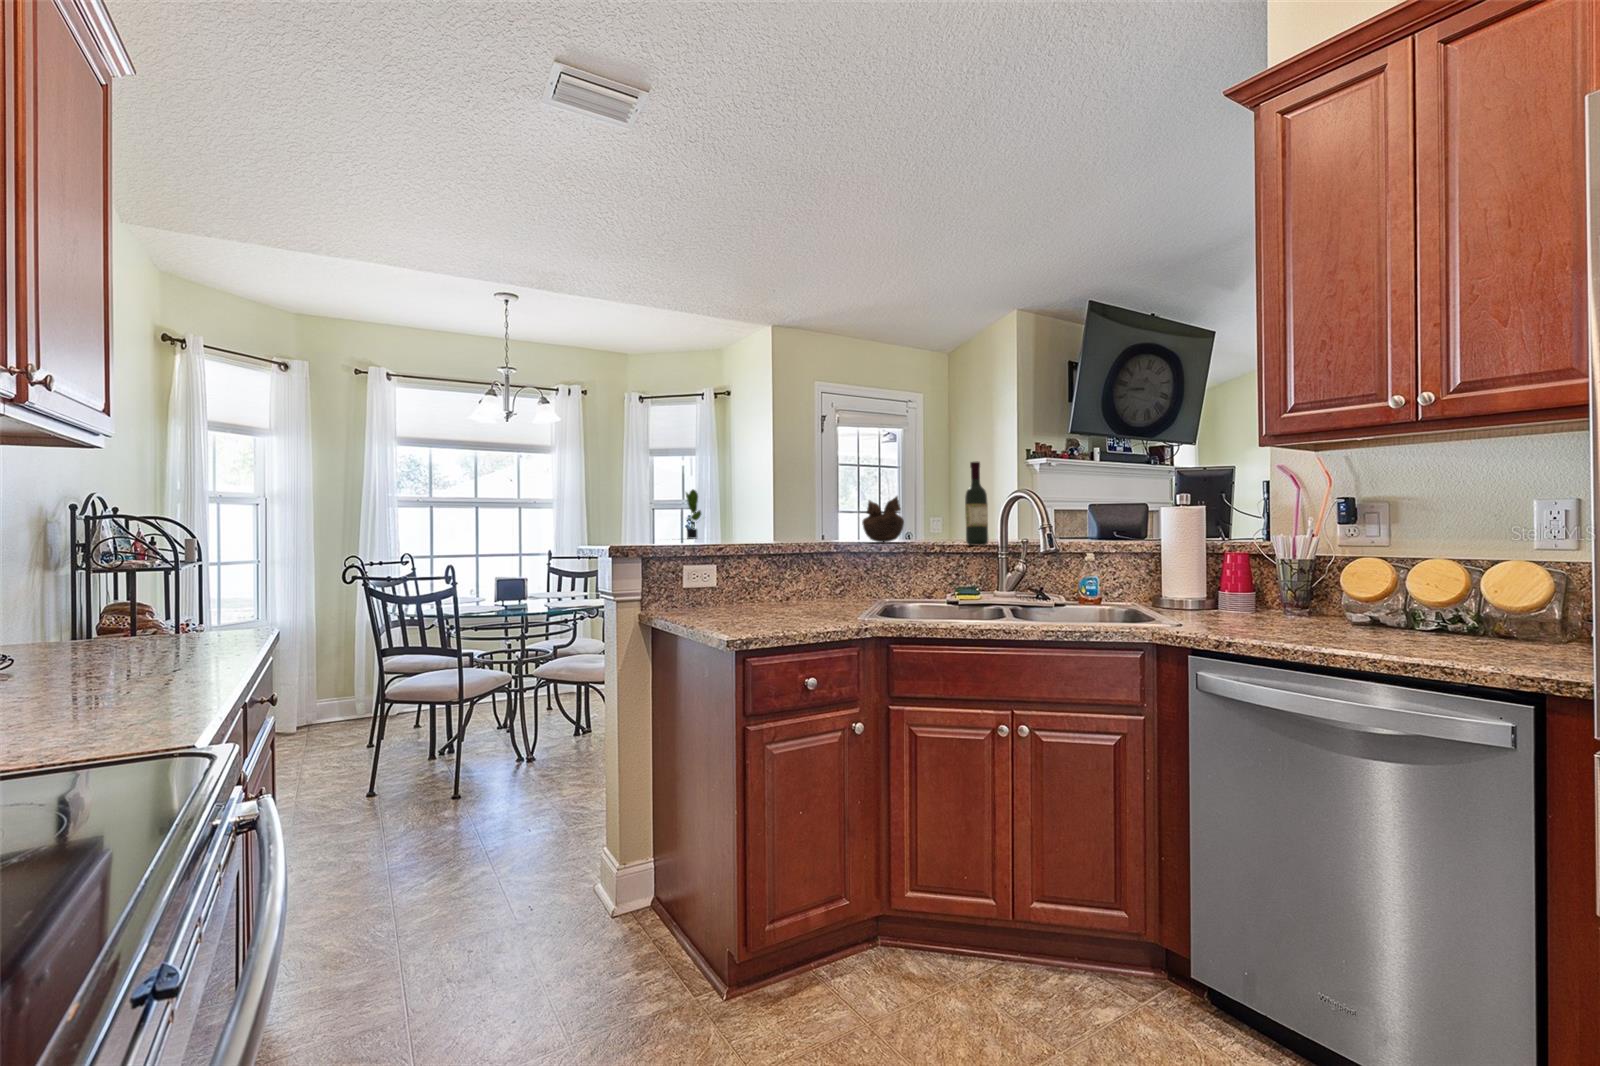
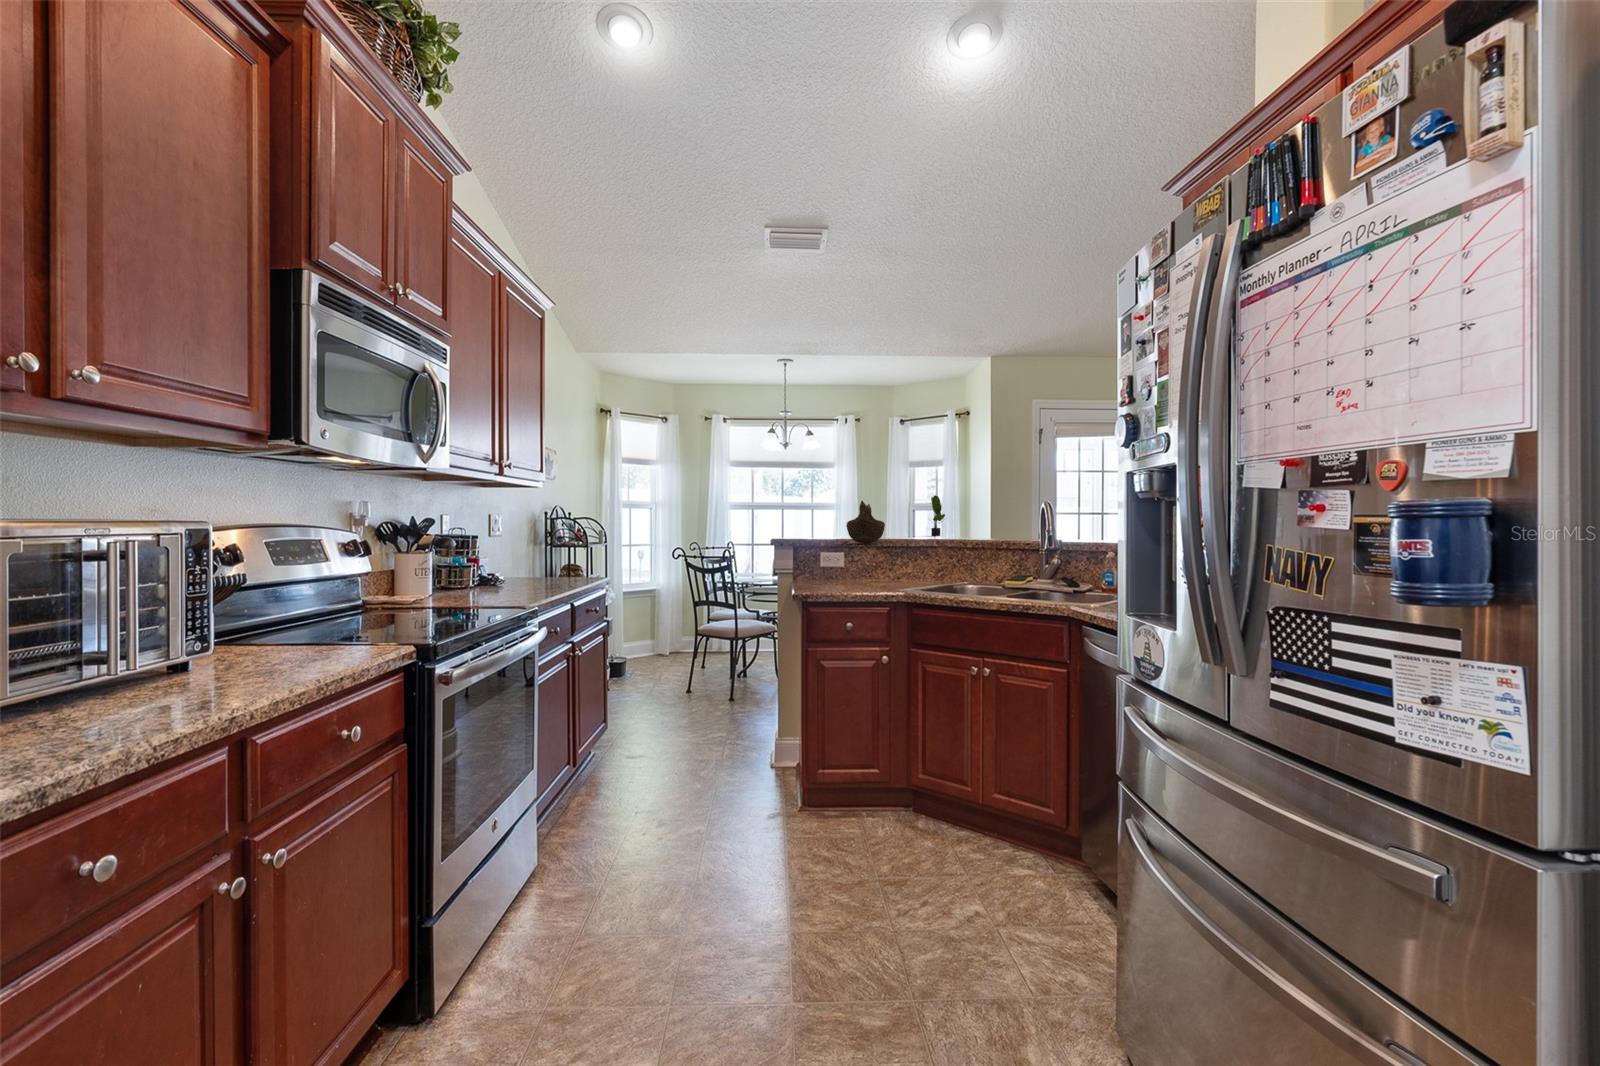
wine bottle: present [965,461,989,545] -> none [1039,479,1057,544]
decorative bowl: present [862,496,904,542] -> present [846,501,885,543]

